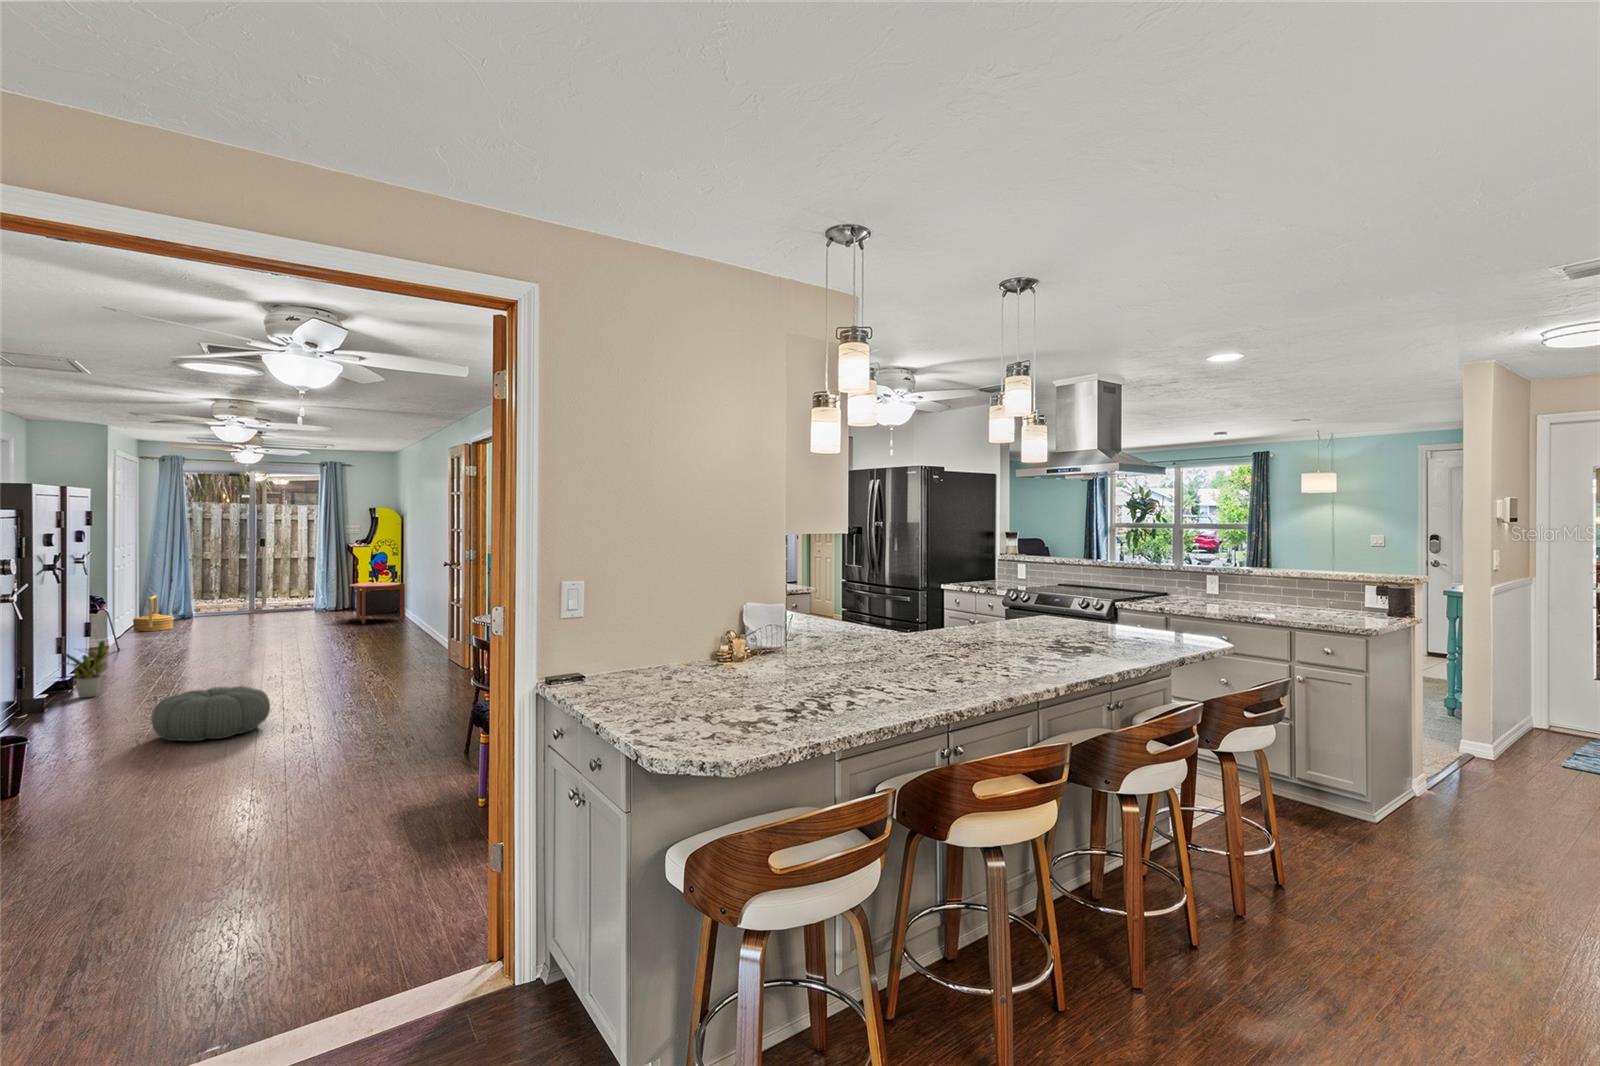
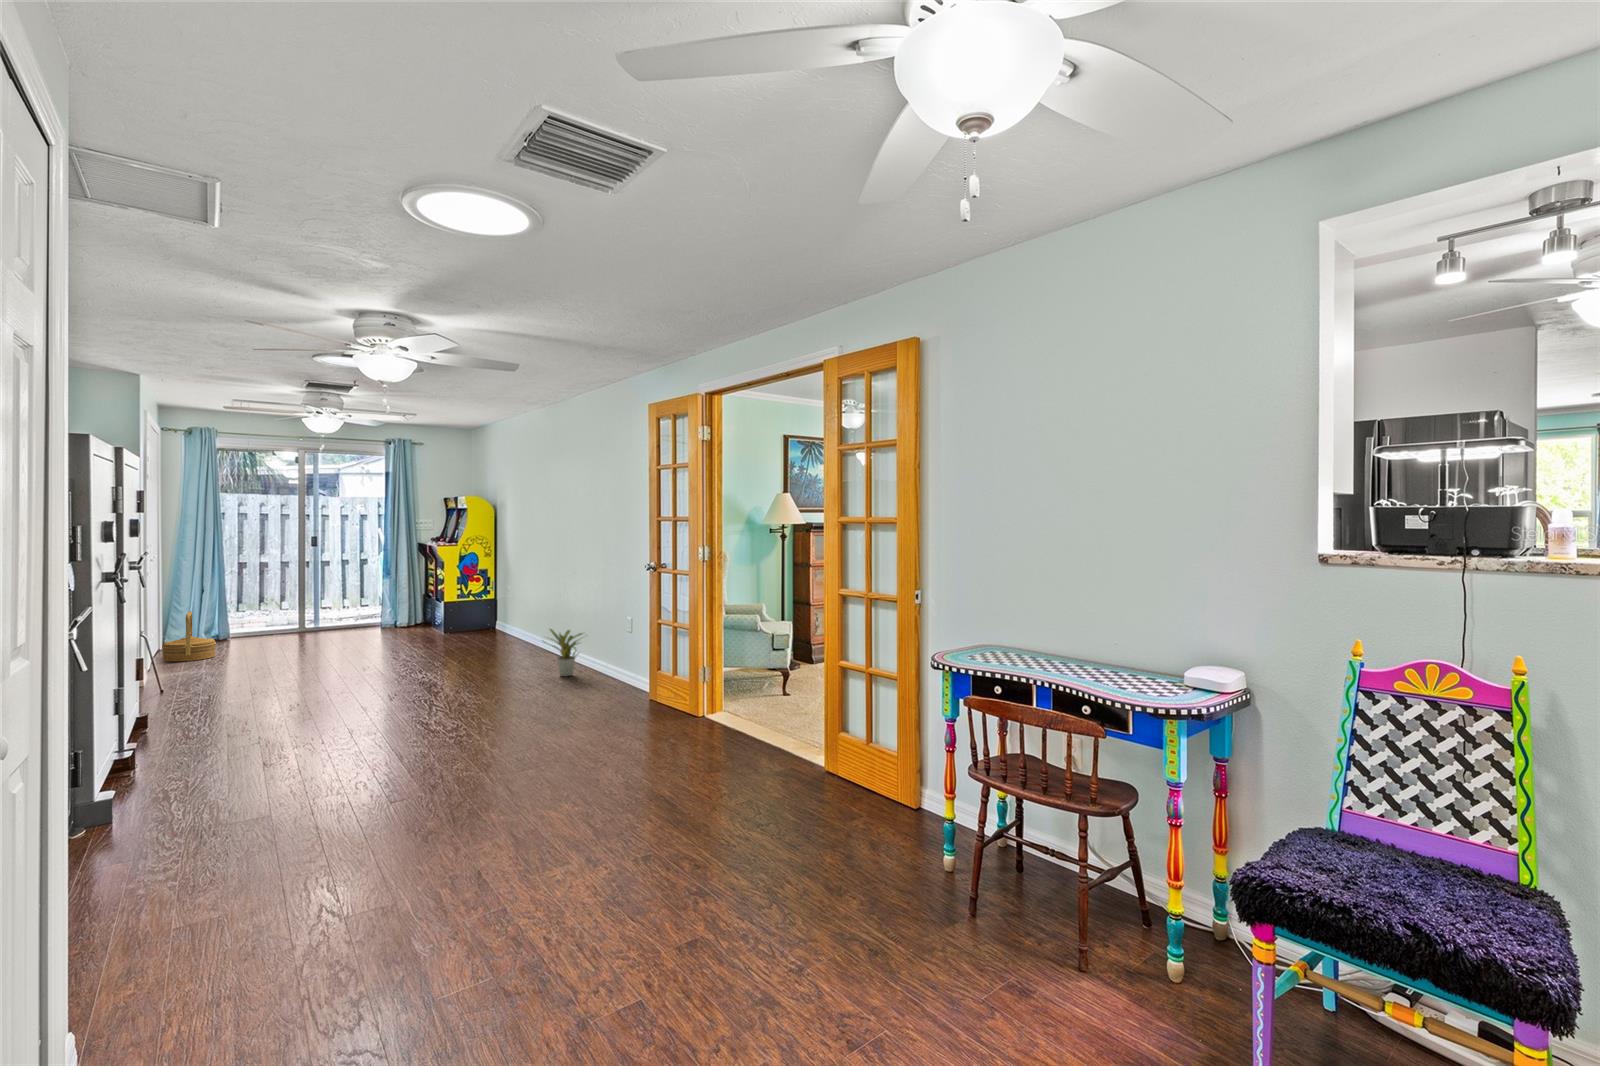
side table: present [349,582,405,624] -> none [440,591,507,646]
potted plant: present [63,641,117,698] -> present [550,629,582,677]
pouf: present [151,686,270,741] -> none [347,782,535,902]

